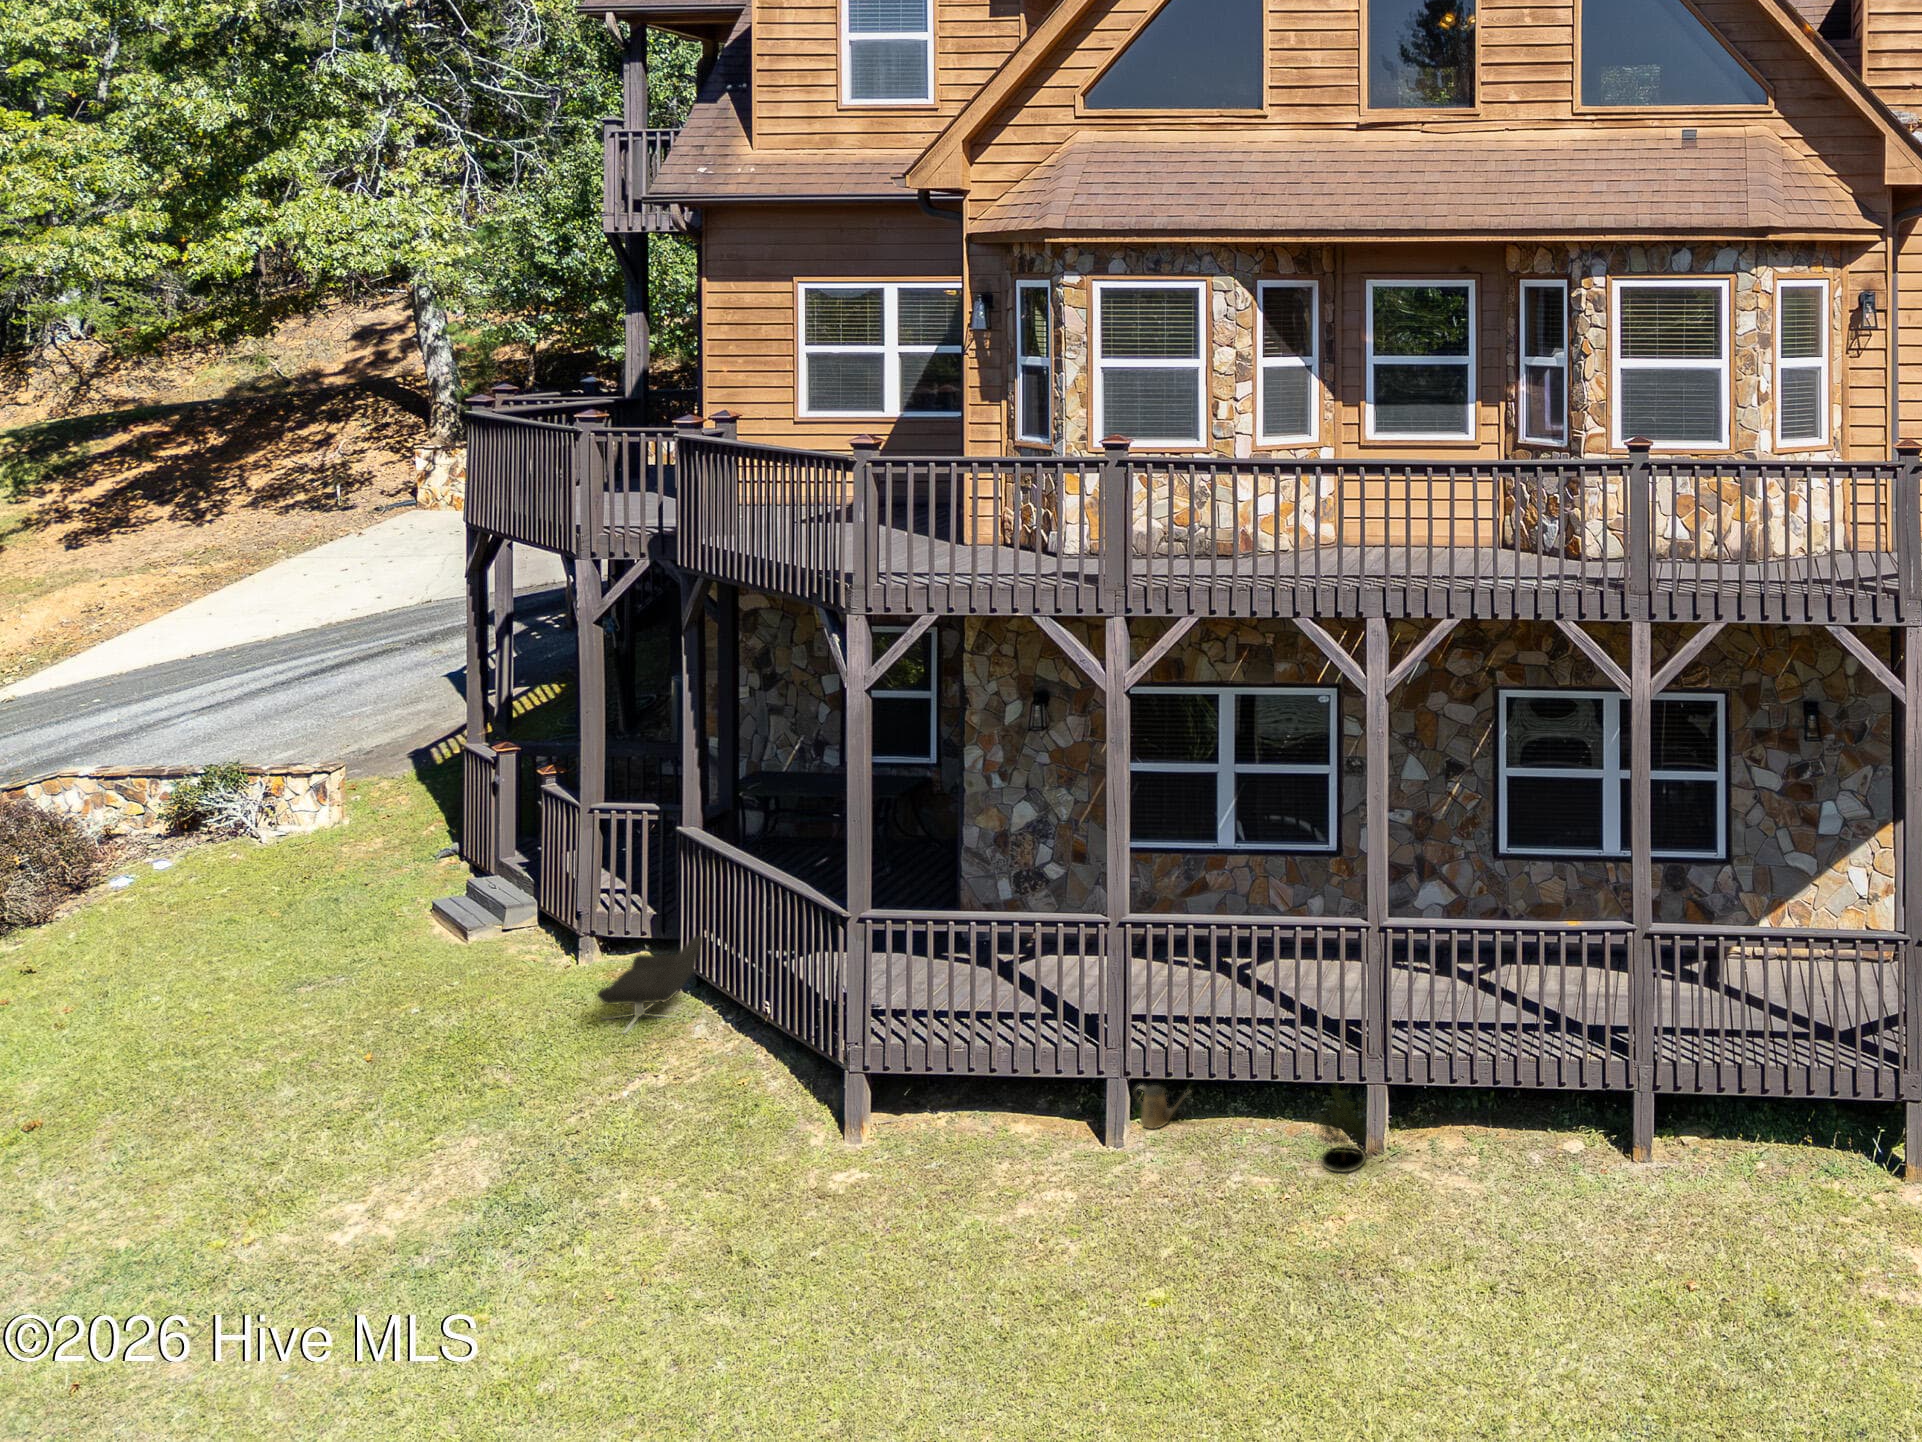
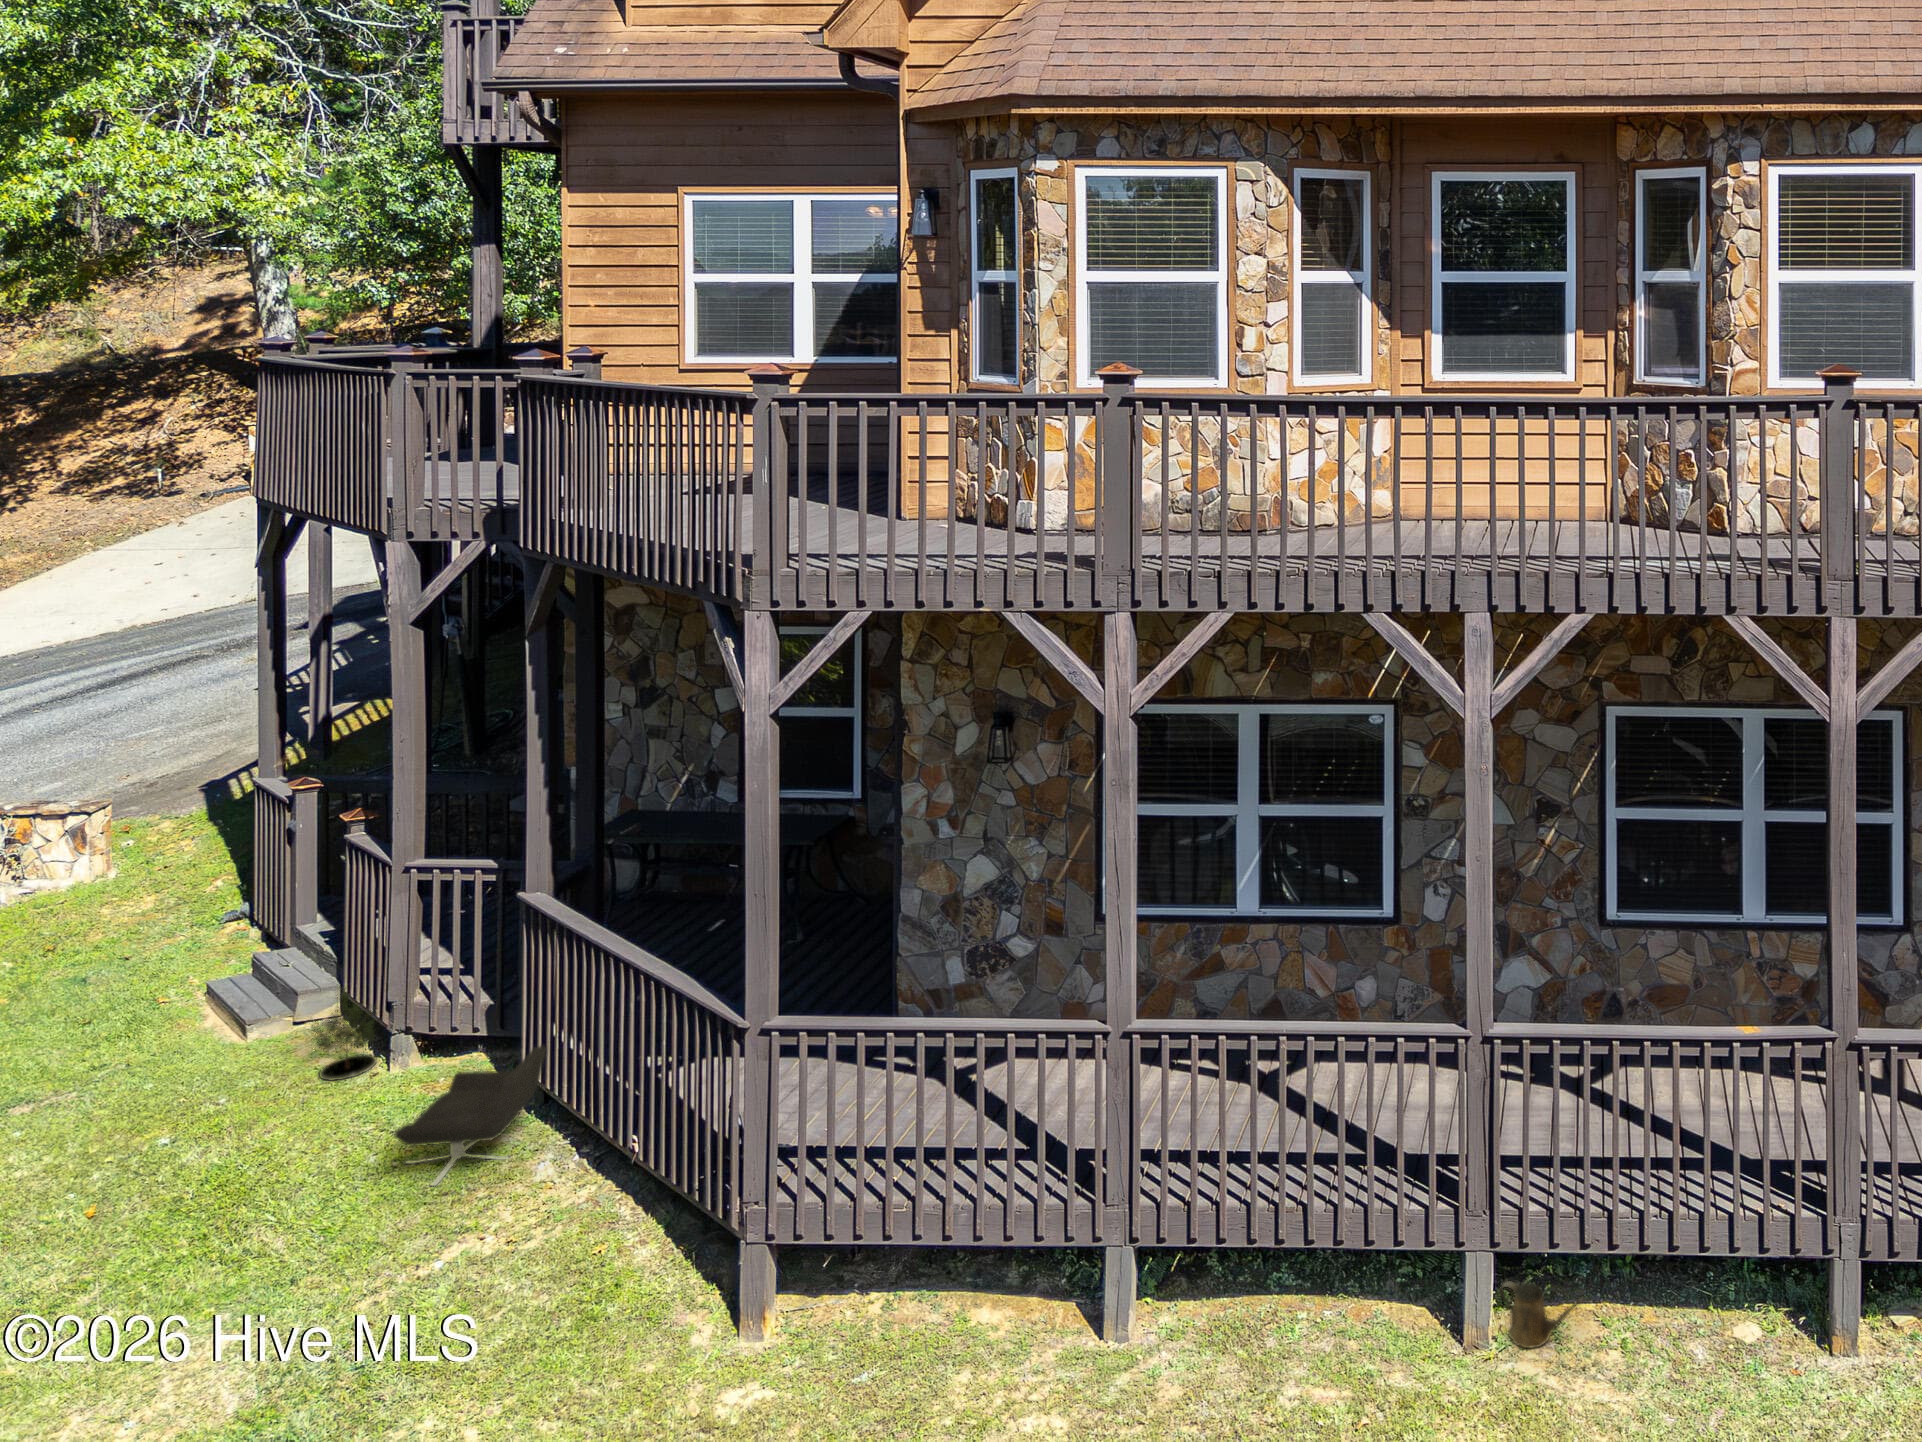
potted tree: present [1316,1082,1368,1172] -> present [308,987,377,1080]
watering can: present [1134,1085,1189,1129] -> present [1499,1281,1583,1348]

